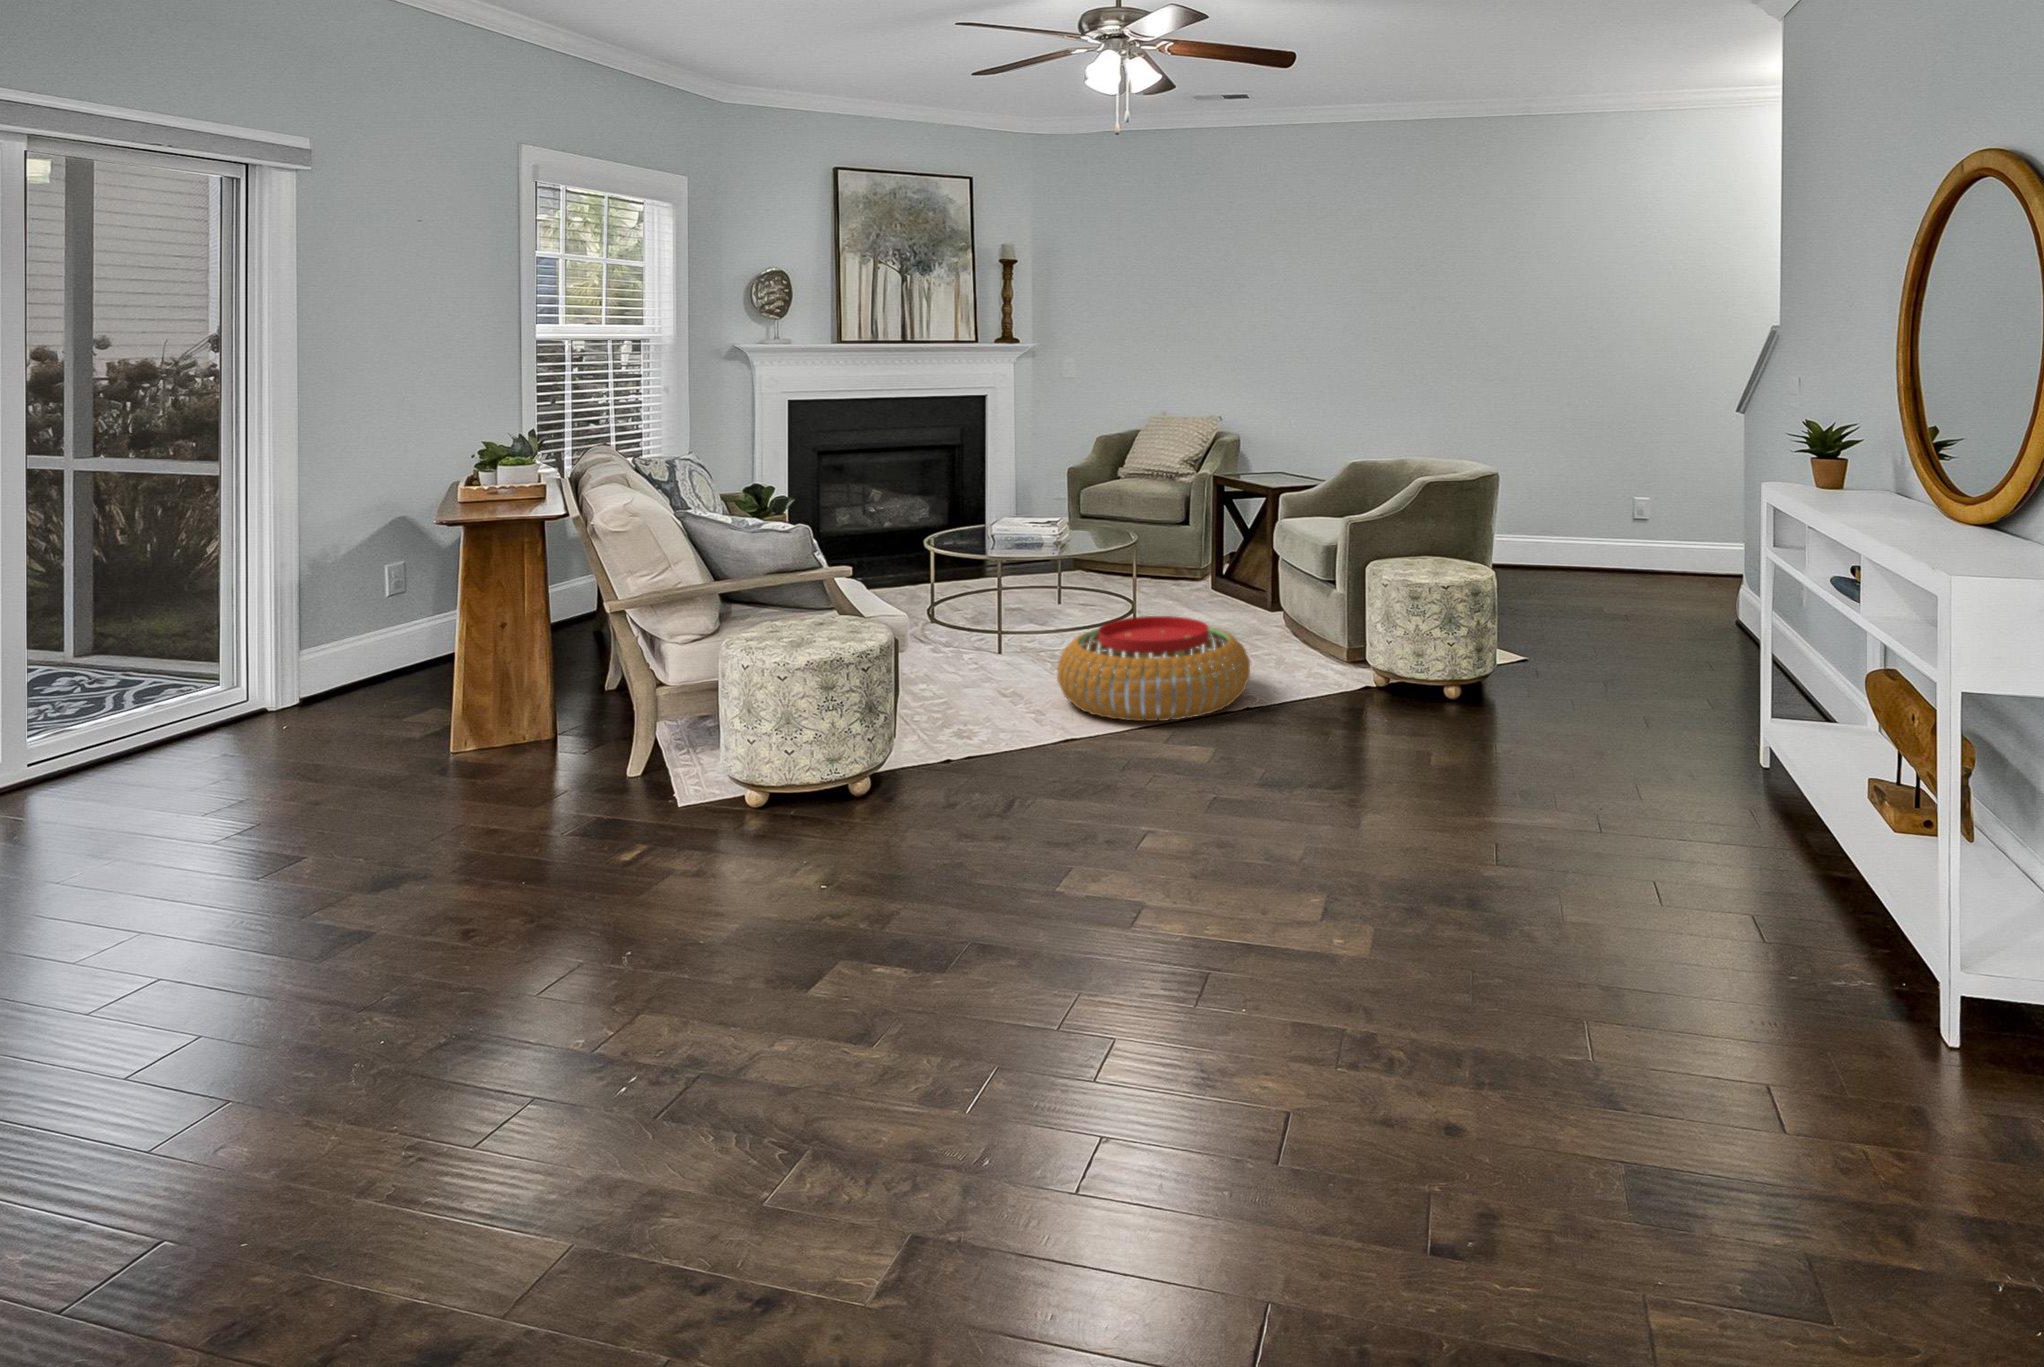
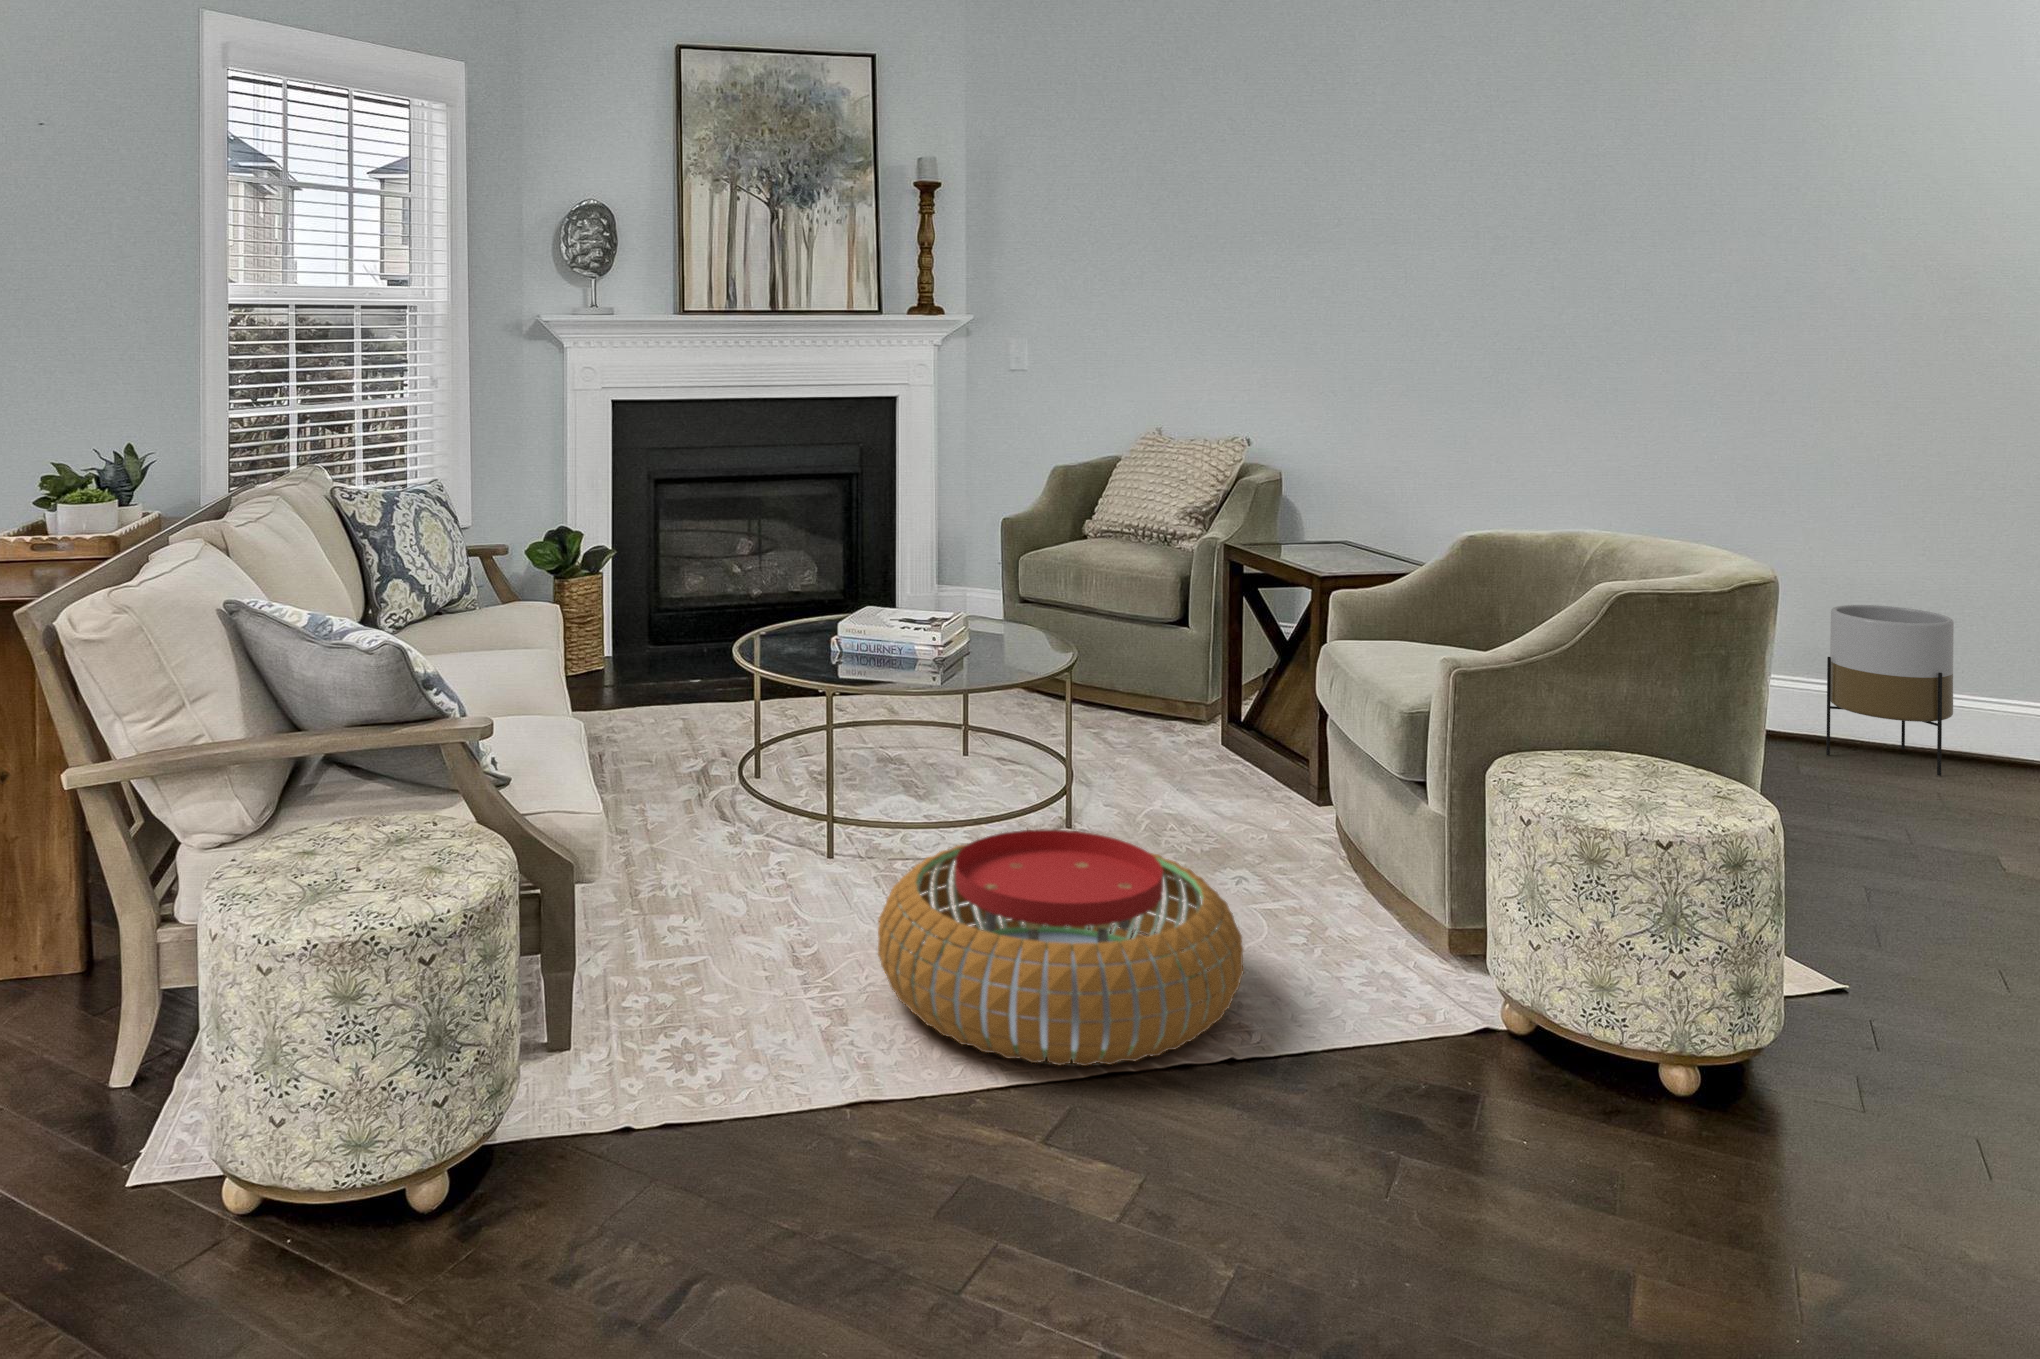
planter: none [1530,493,1590,580] -> present [1826,605,1954,776]

